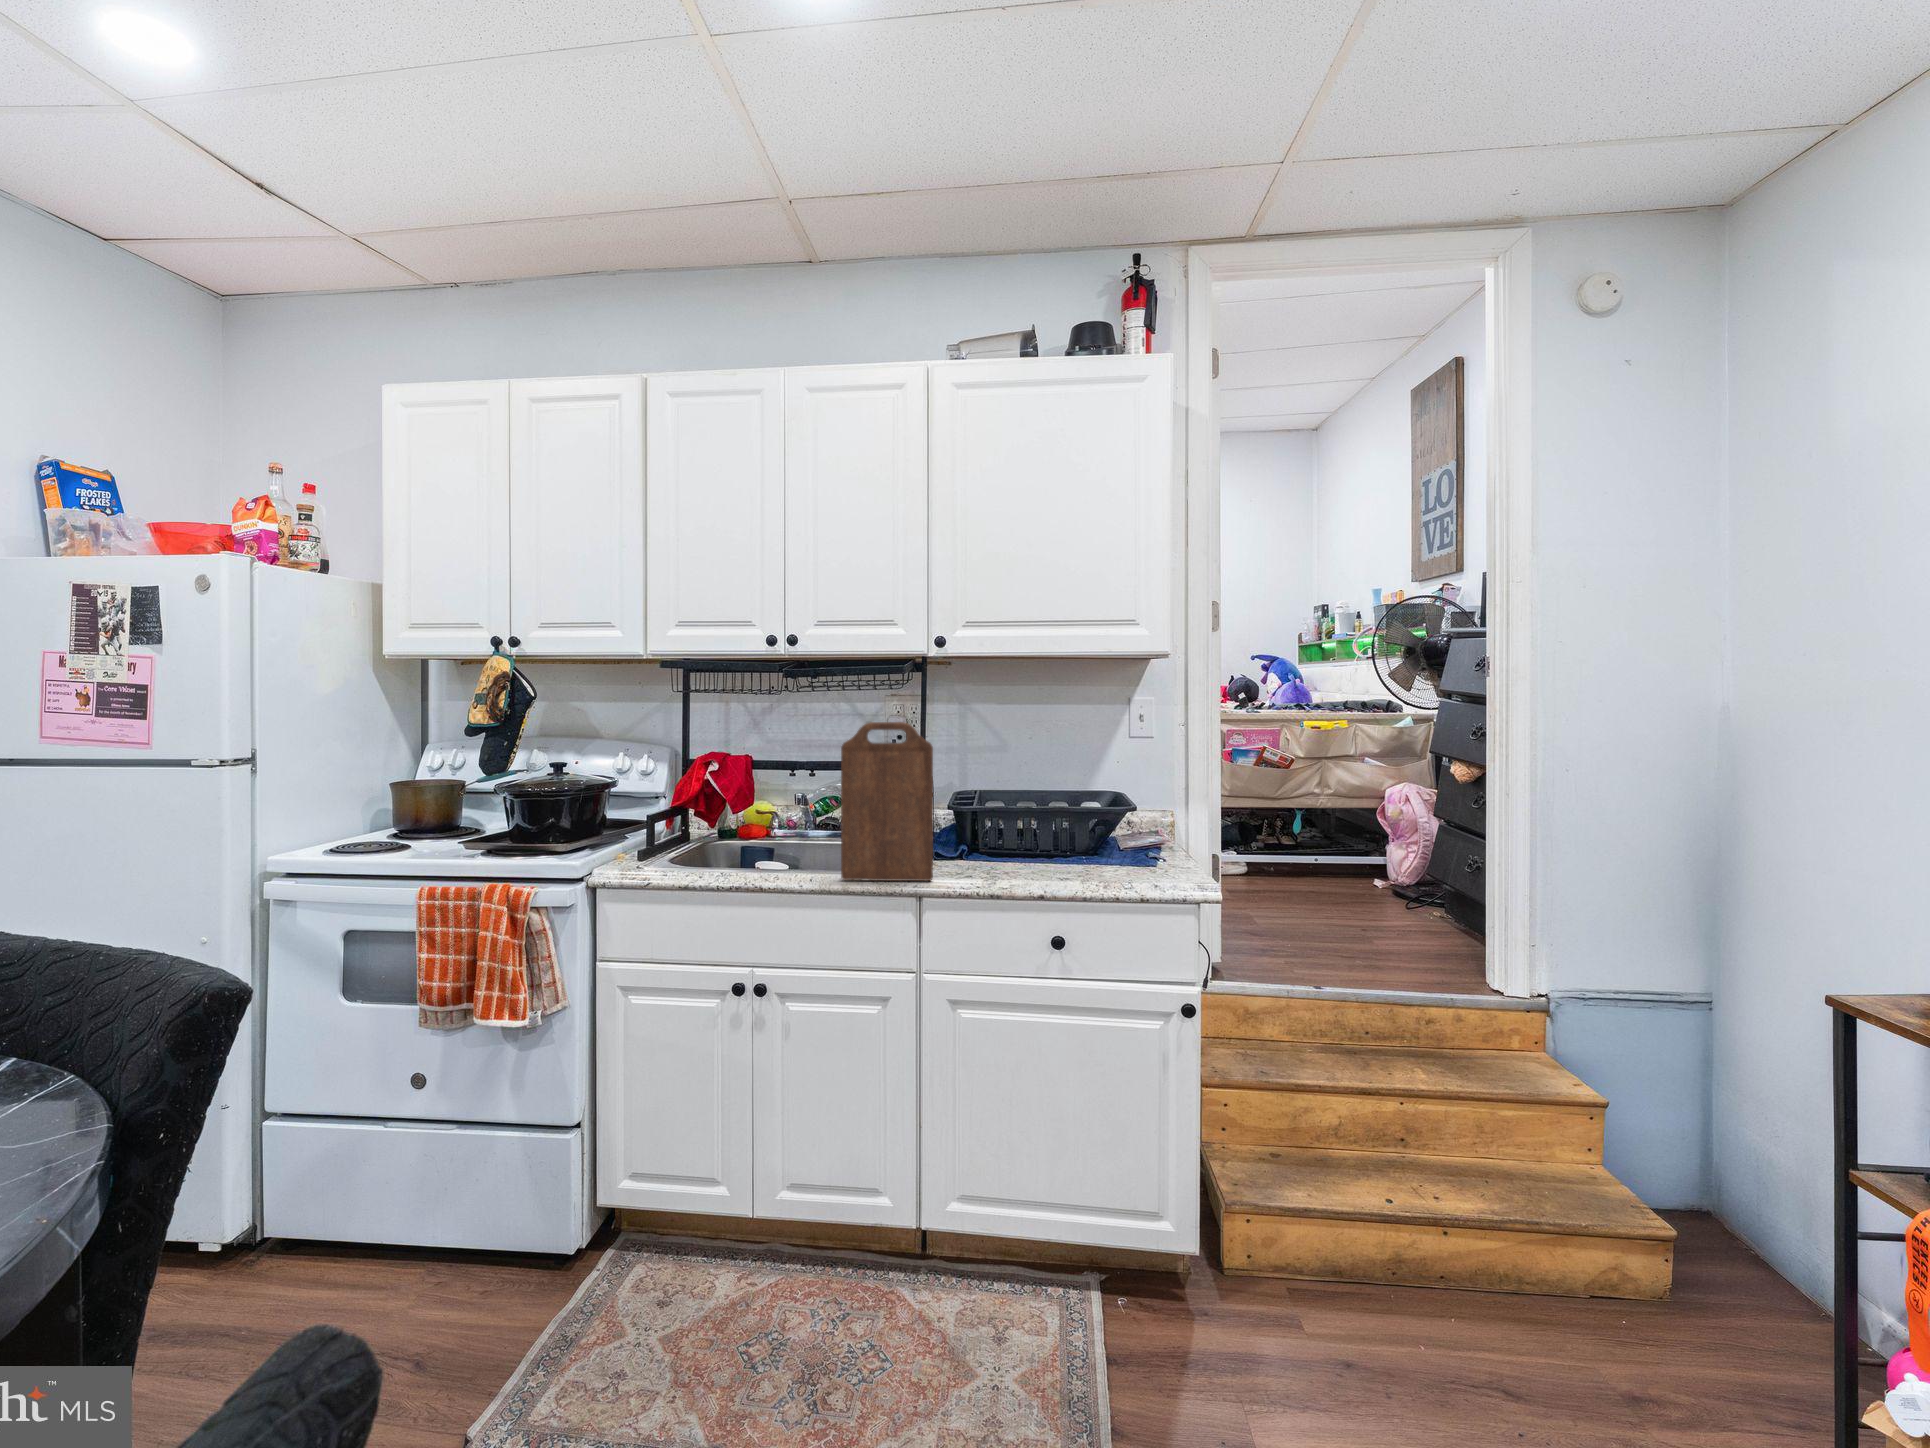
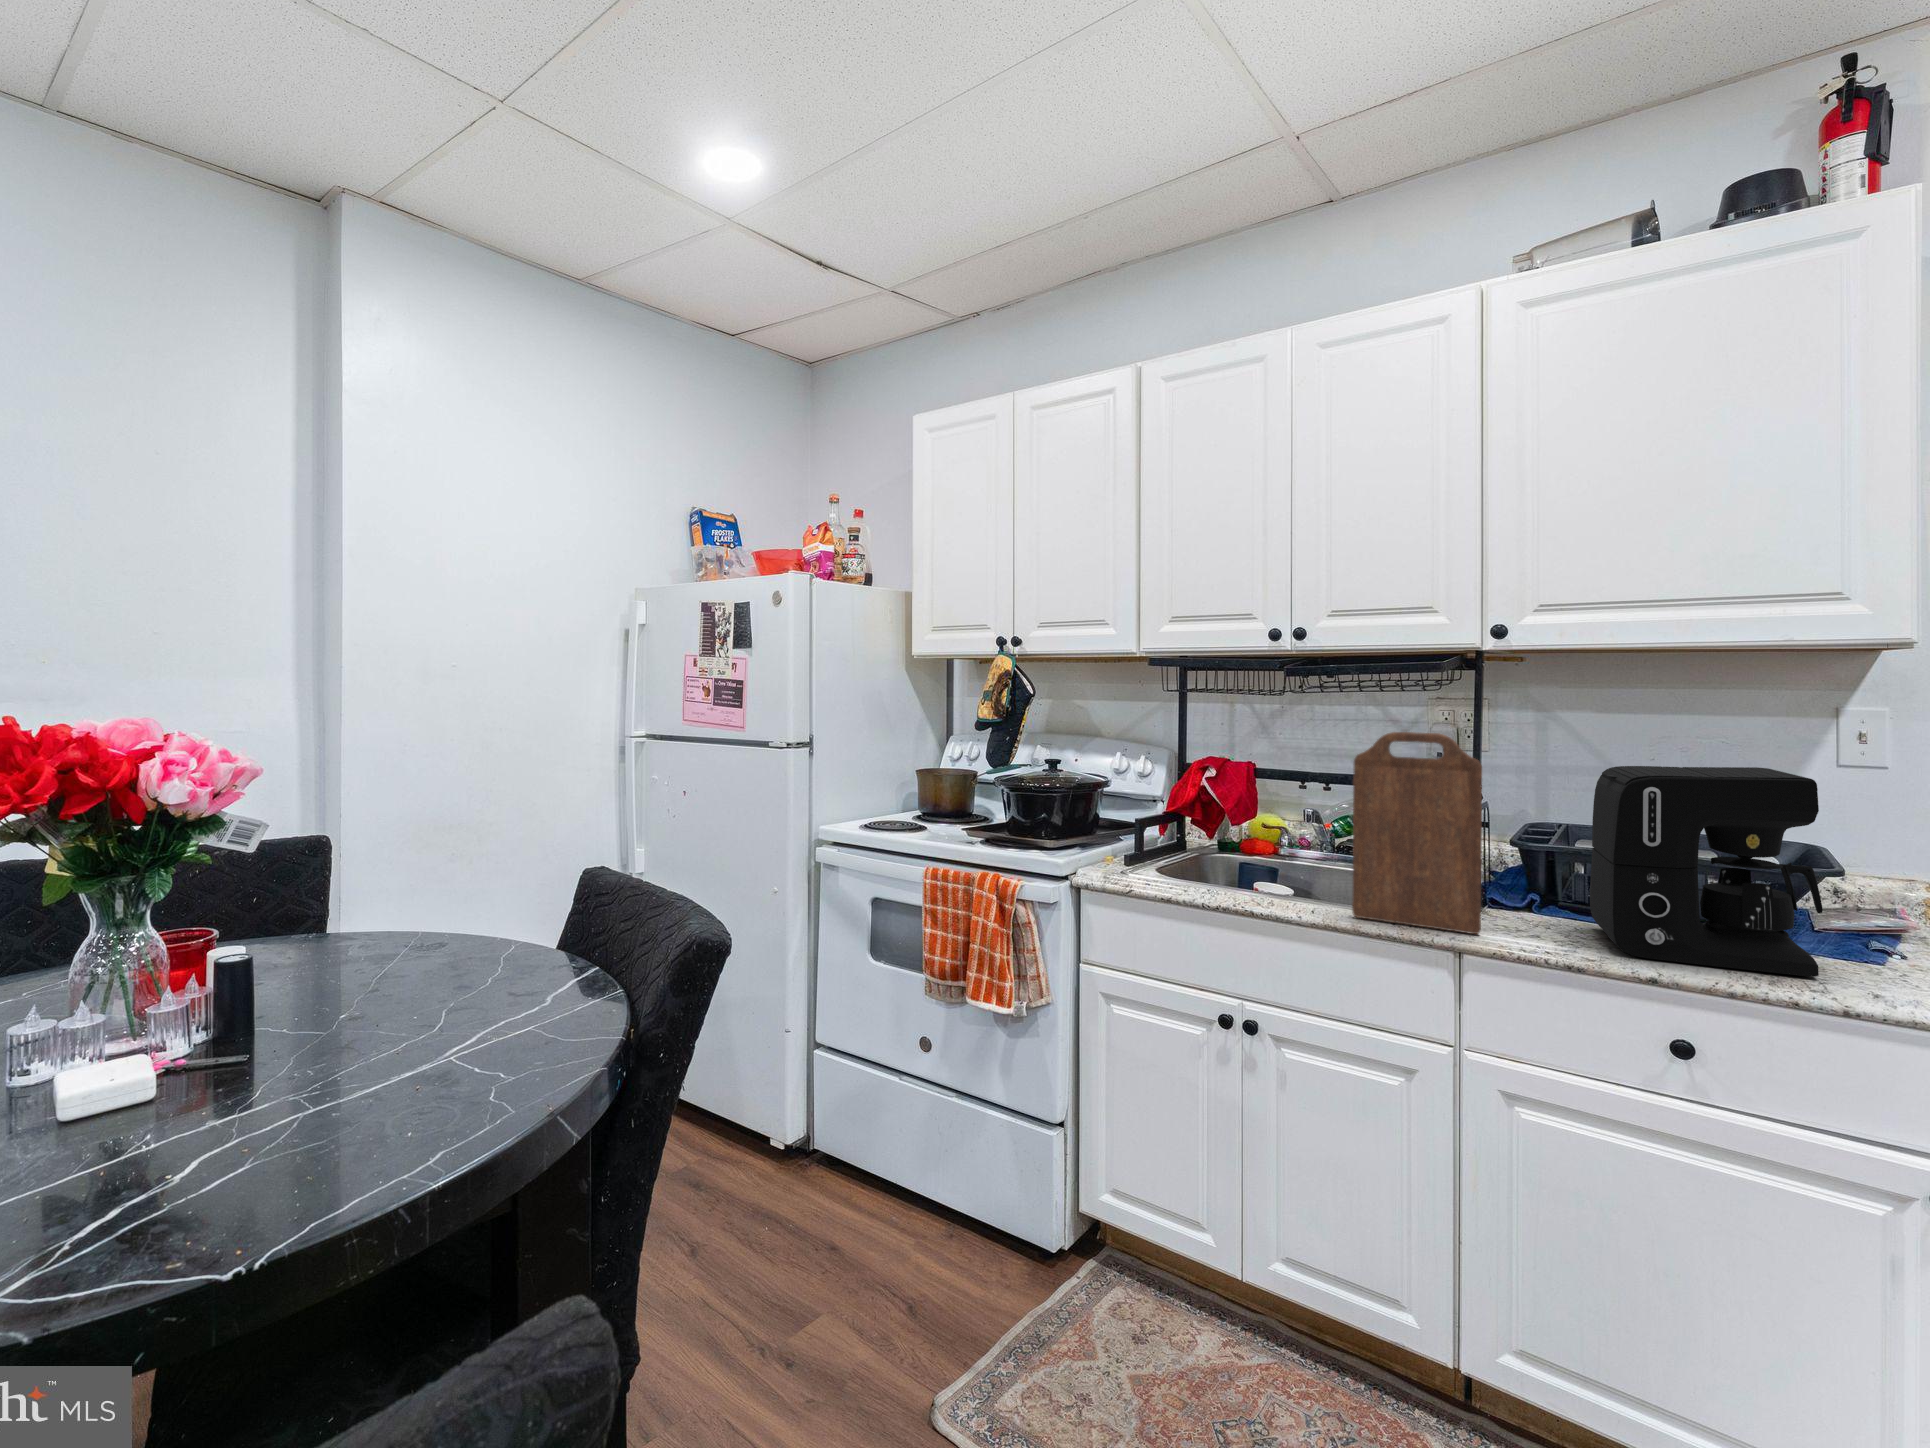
coffee maker: none [1001,739,1129,882] -> present [1590,766,1823,977]

